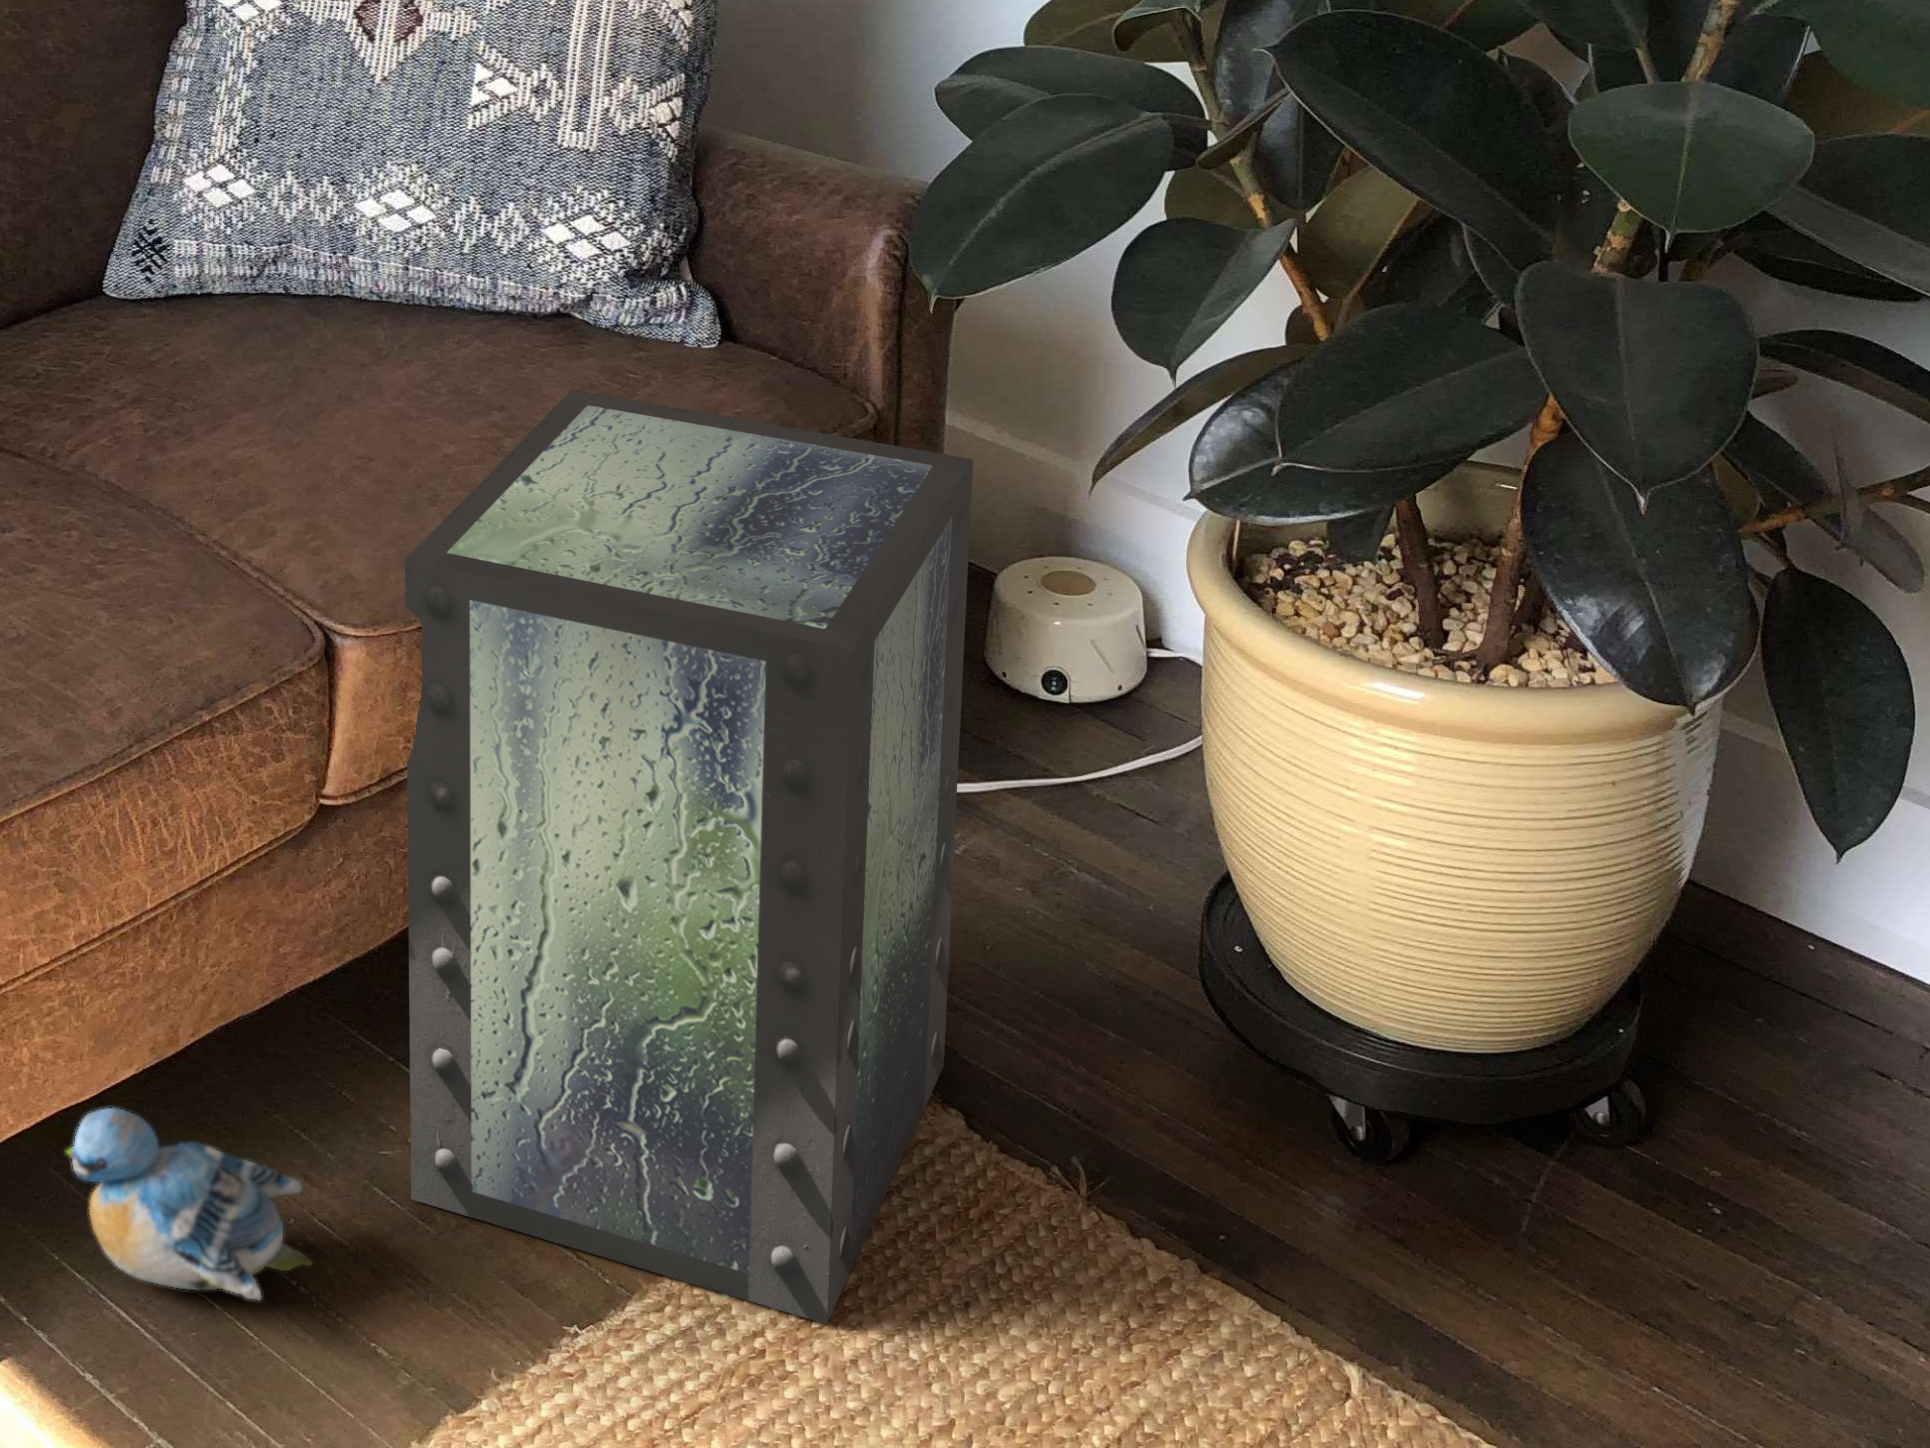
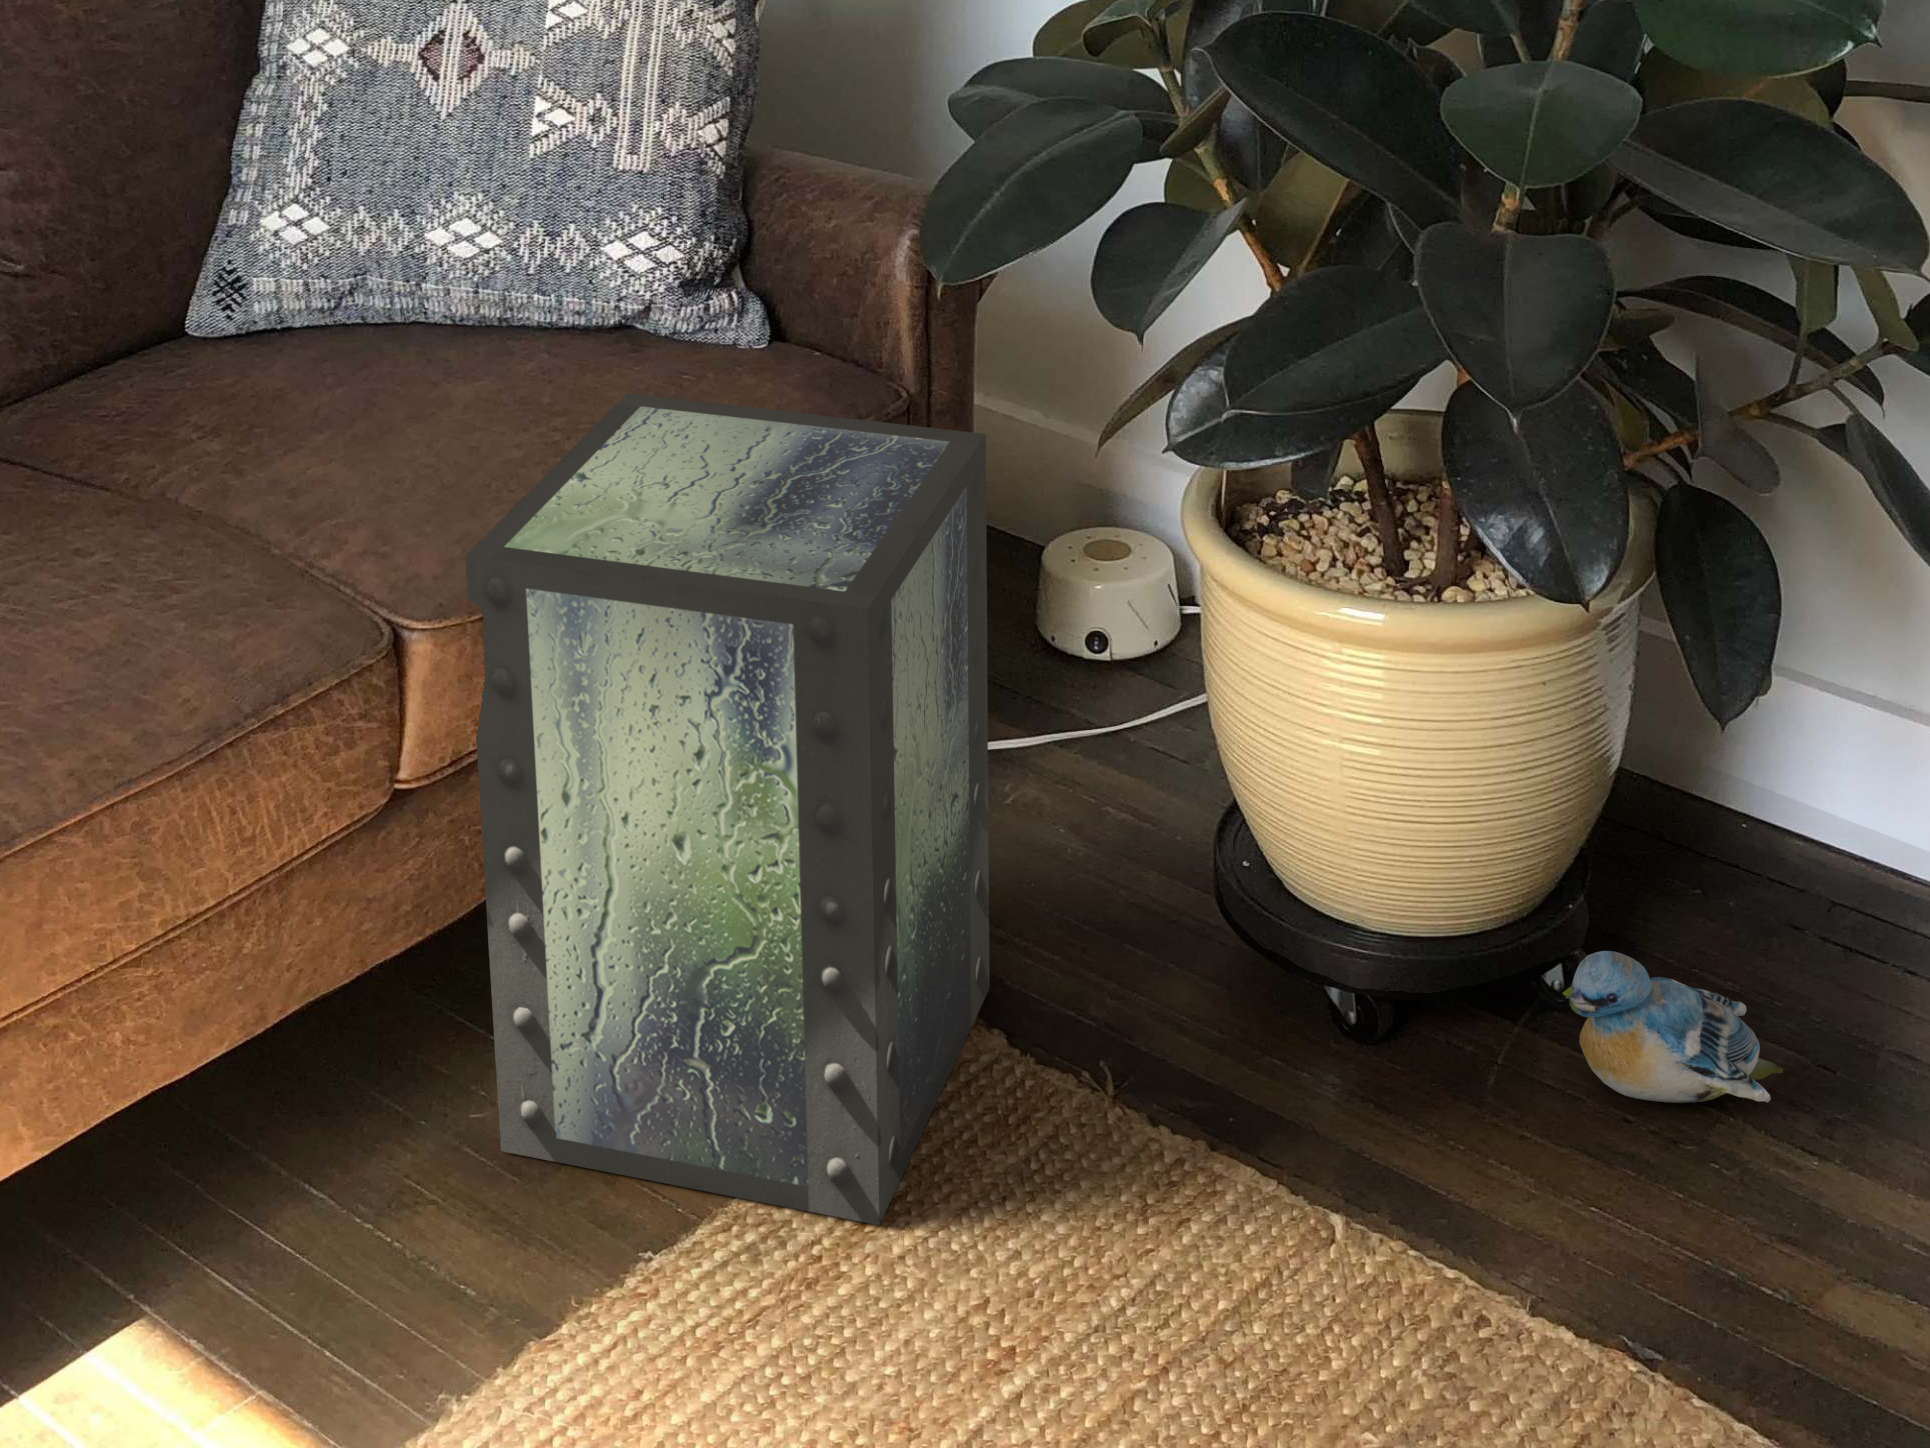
plush toy: present [67,1108,312,1300] -> present [1563,951,1783,1103]

